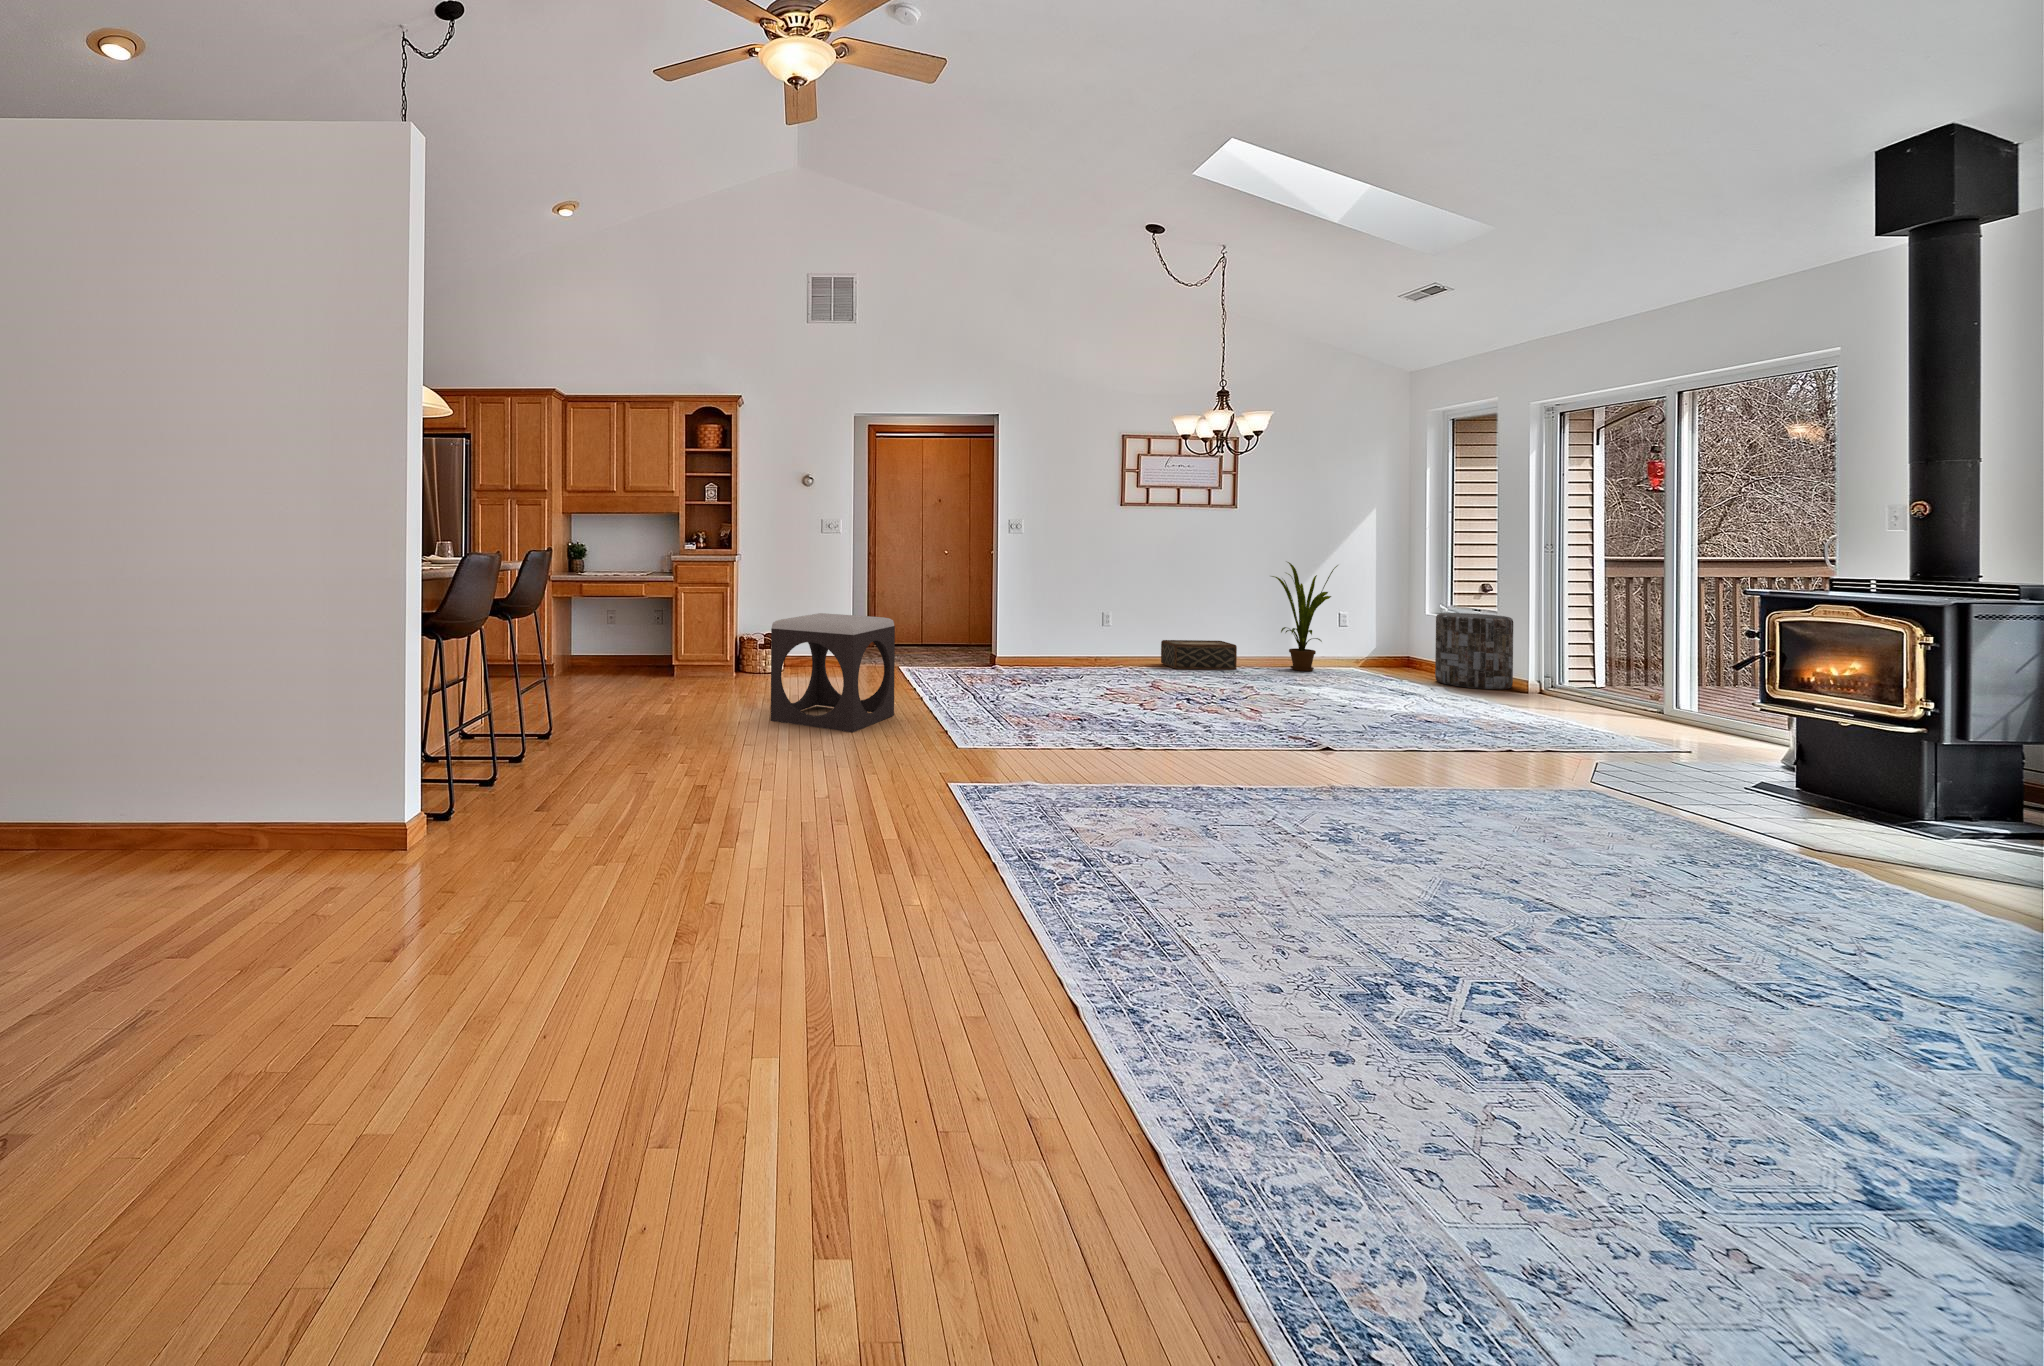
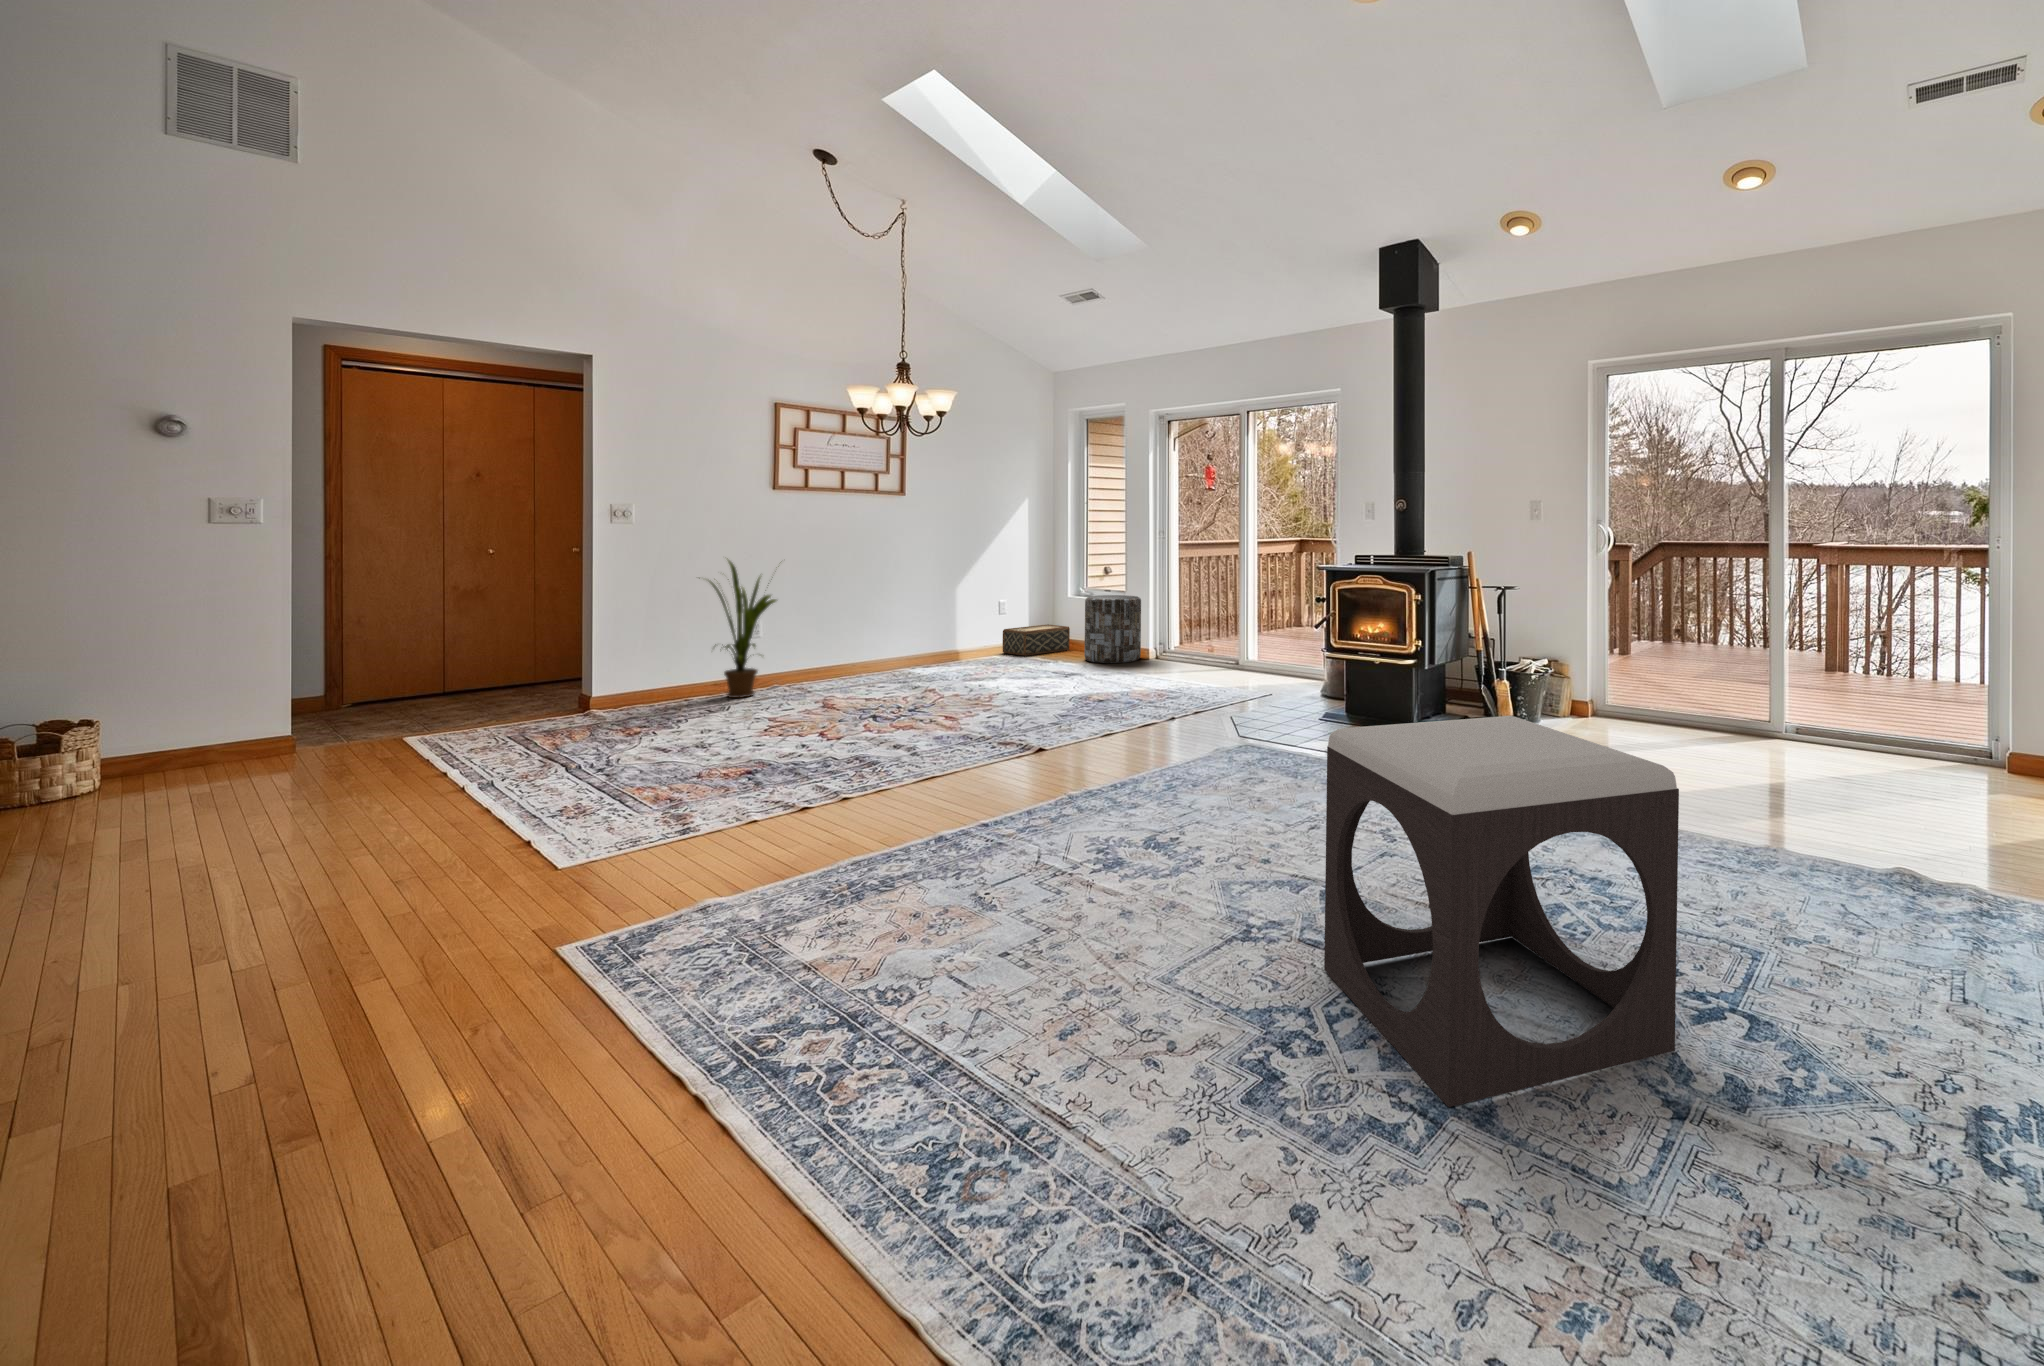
house plant: present [1272,562,1338,671] -> present [699,558,781,698]
footstool: present [771,613,895,733] -> present [1324,716,1679,1107]
woven basket: present [1161,640,1237,670] -> present [1003,624,1070,656]

